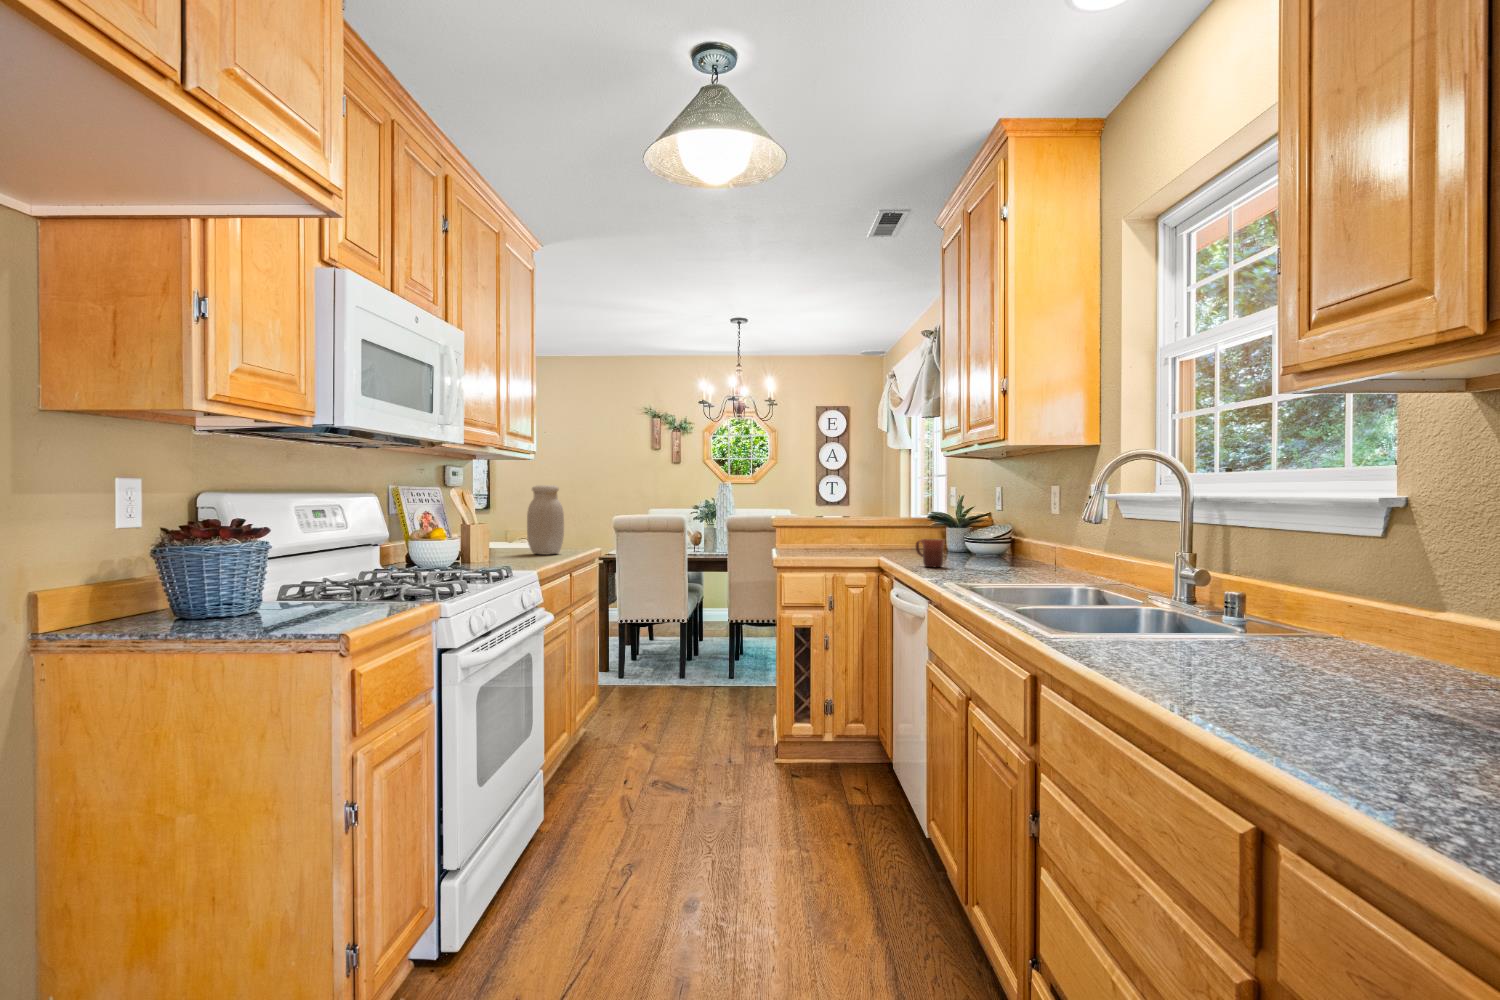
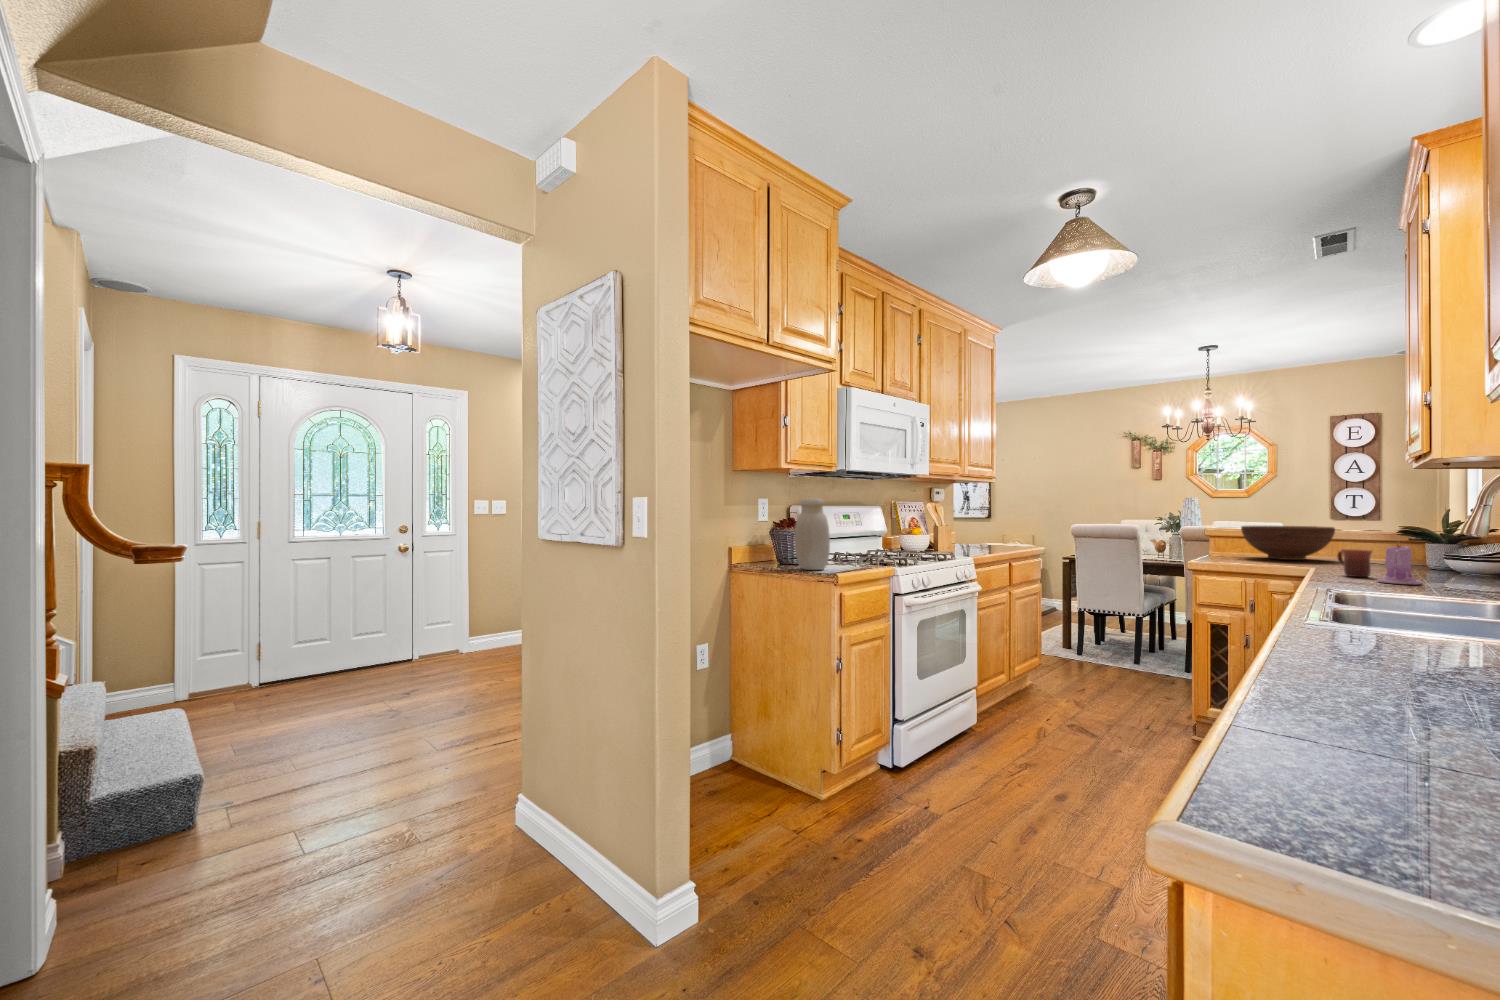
jar: present [527,485,564,555] -> present [795,498,830,570]
fruit bowl: none [809,514,884,550] -> present [1241,526,1335,560]
candle: none [957,529,990,573] -> present [1377,542,1422,585]

